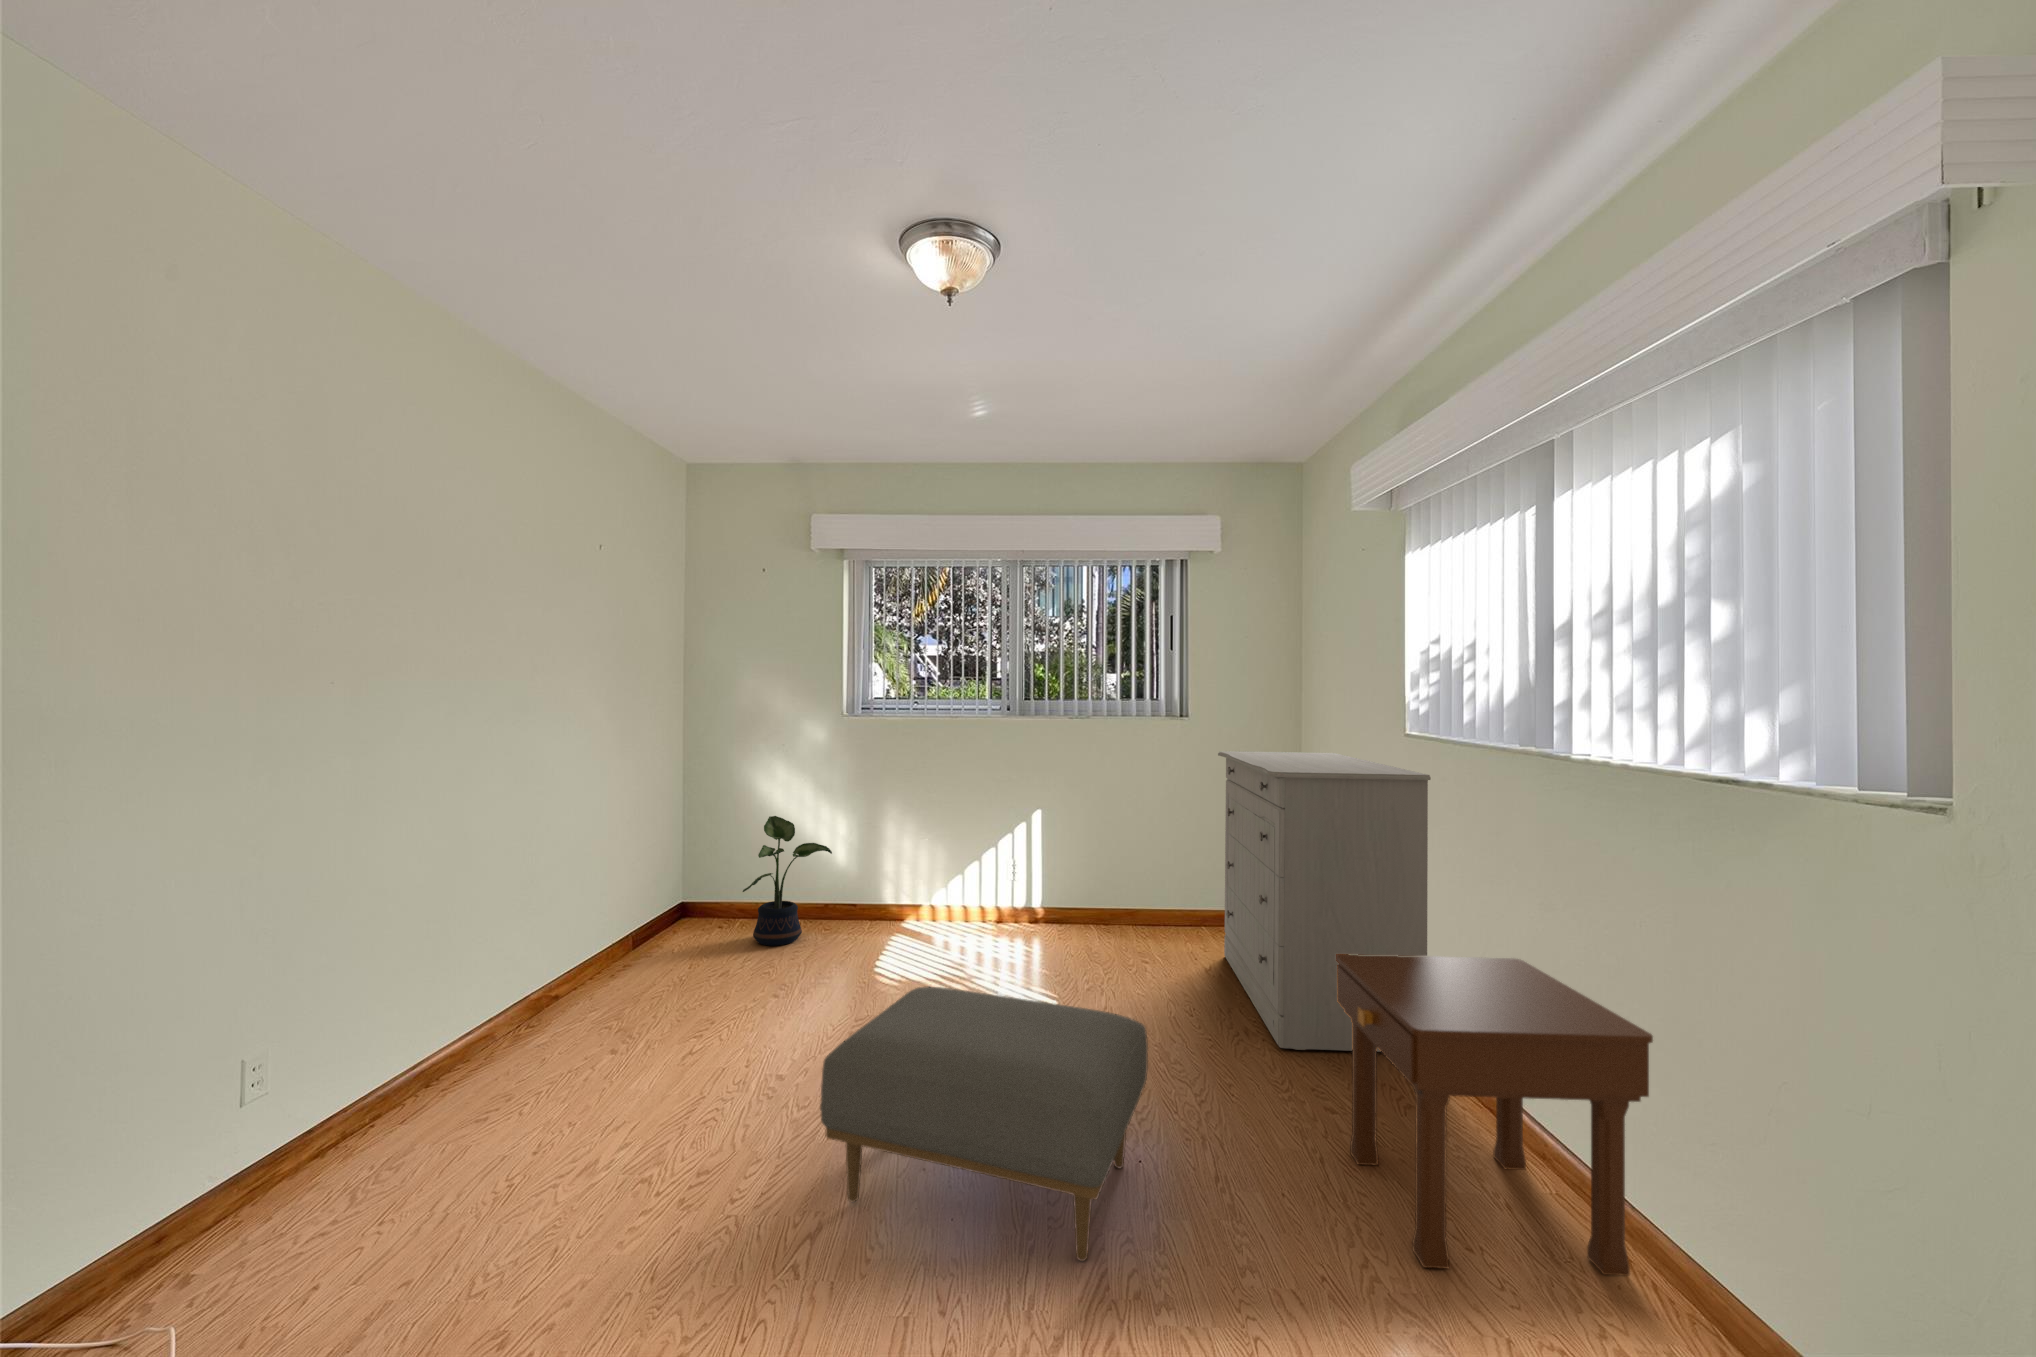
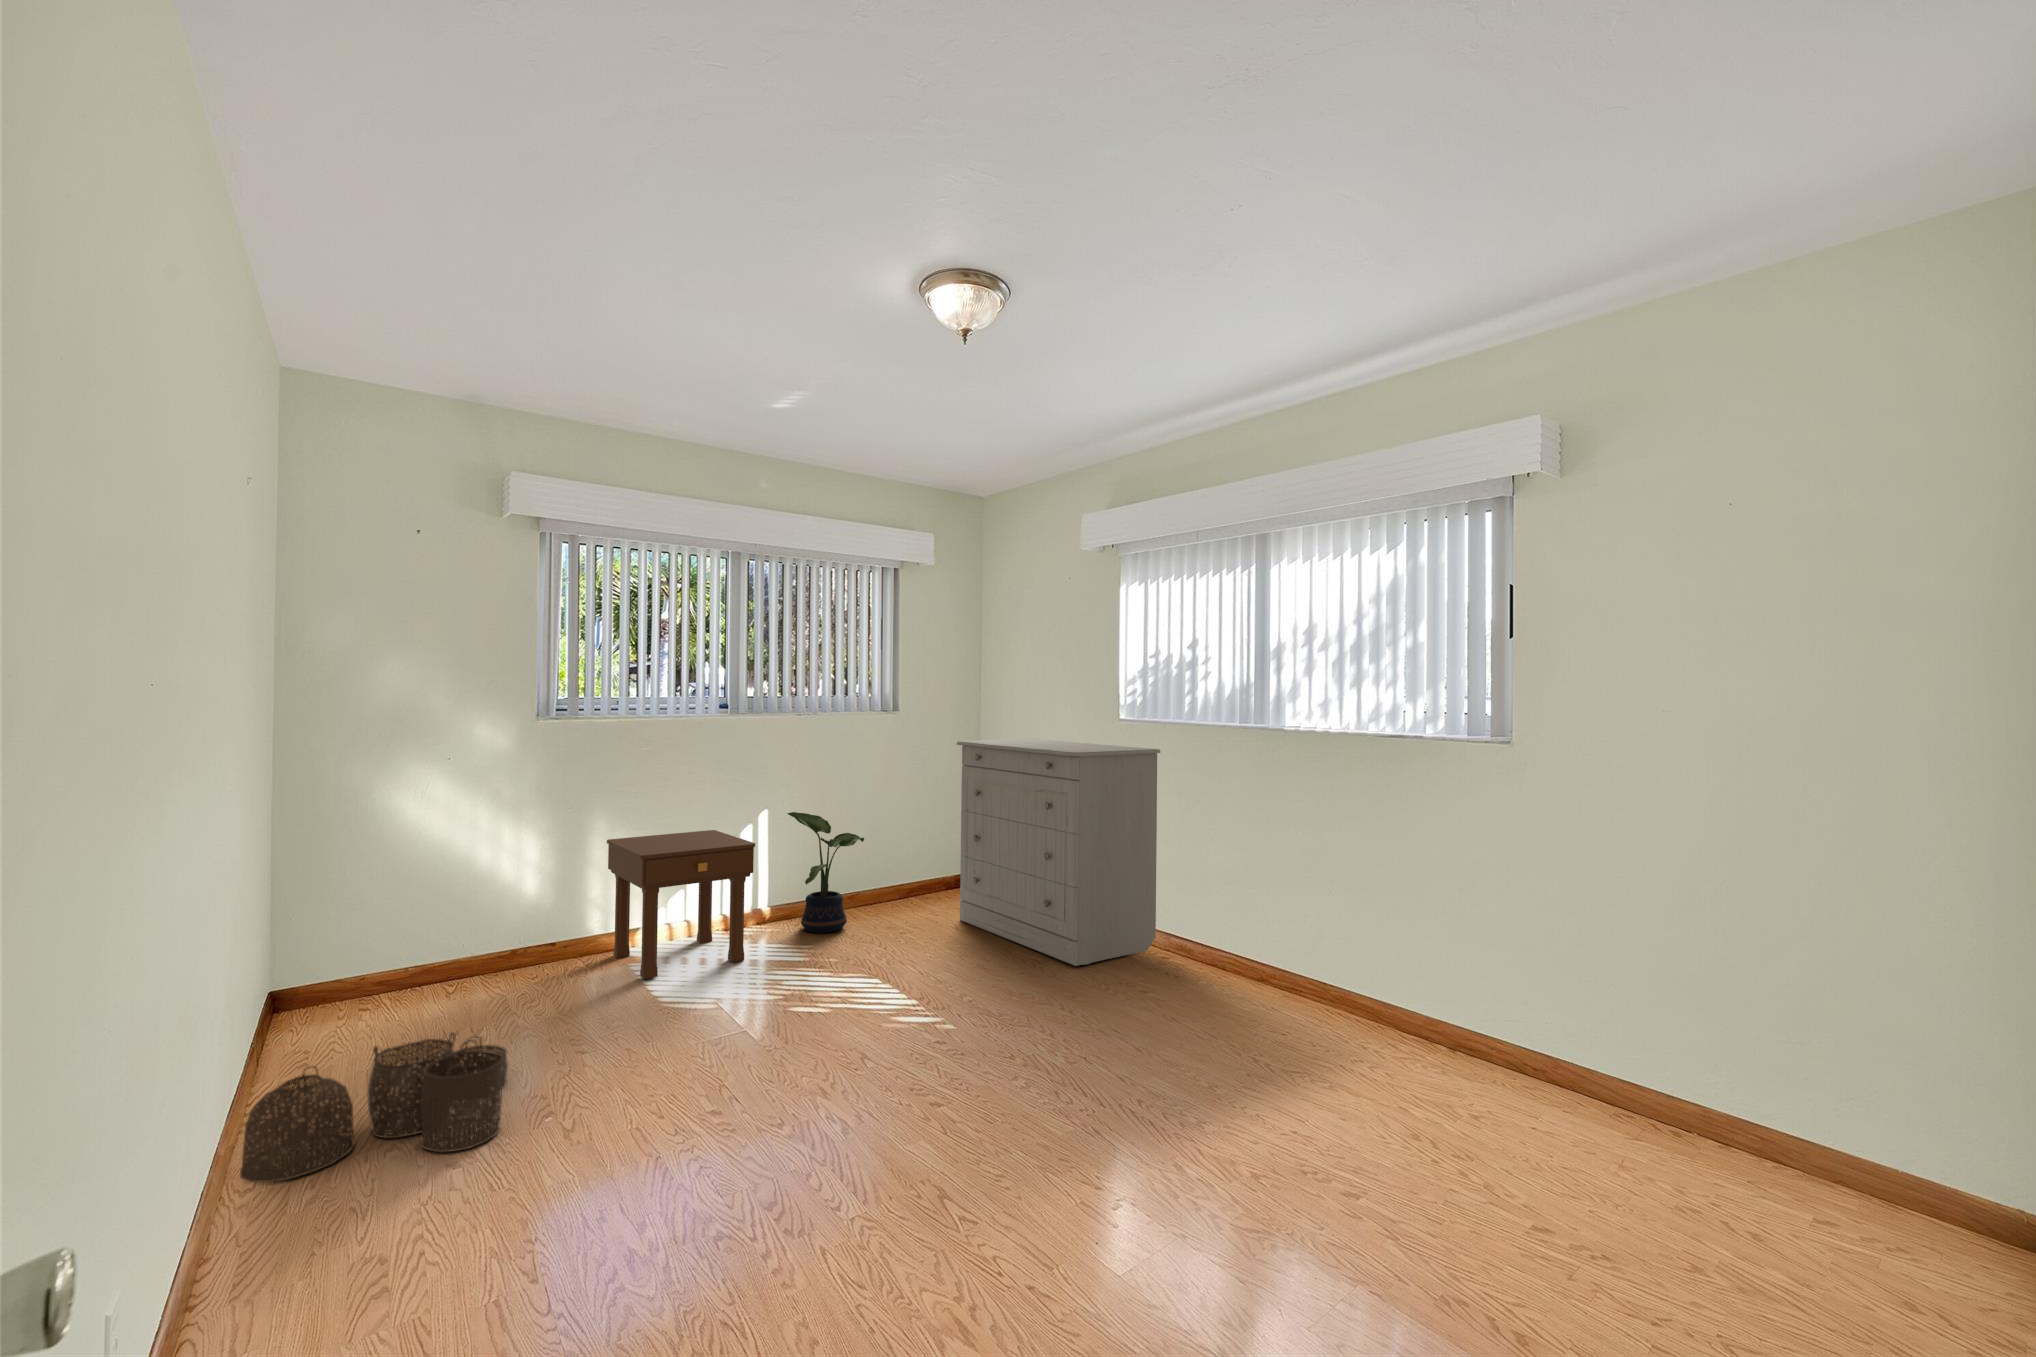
potted plant: present [743,816,832,946] -> present [787,812,864,933]
nightstand: present [1336,954,1653,1276] -> present [607,830,755,979]
woven basket: none [474,965,686,1066] -> present [240,1033,508,1182]
ottoman: present [820,987,1148,1261] -> none [881,940,1142,1132]

